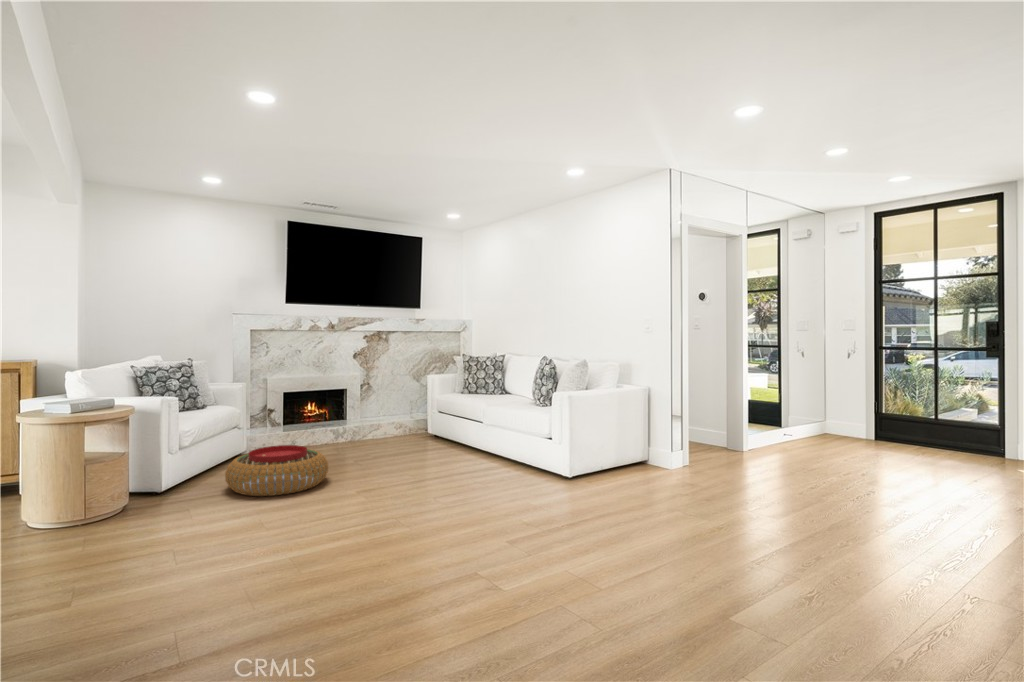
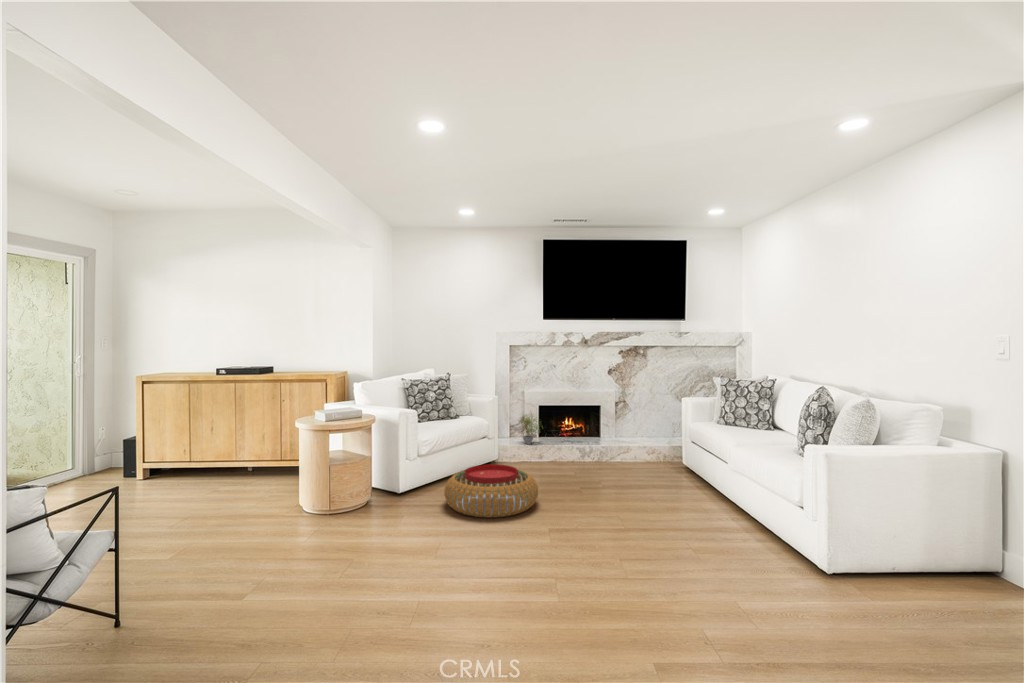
potted plant: none [267,396,297,431] -> present [522,414,540,444]

